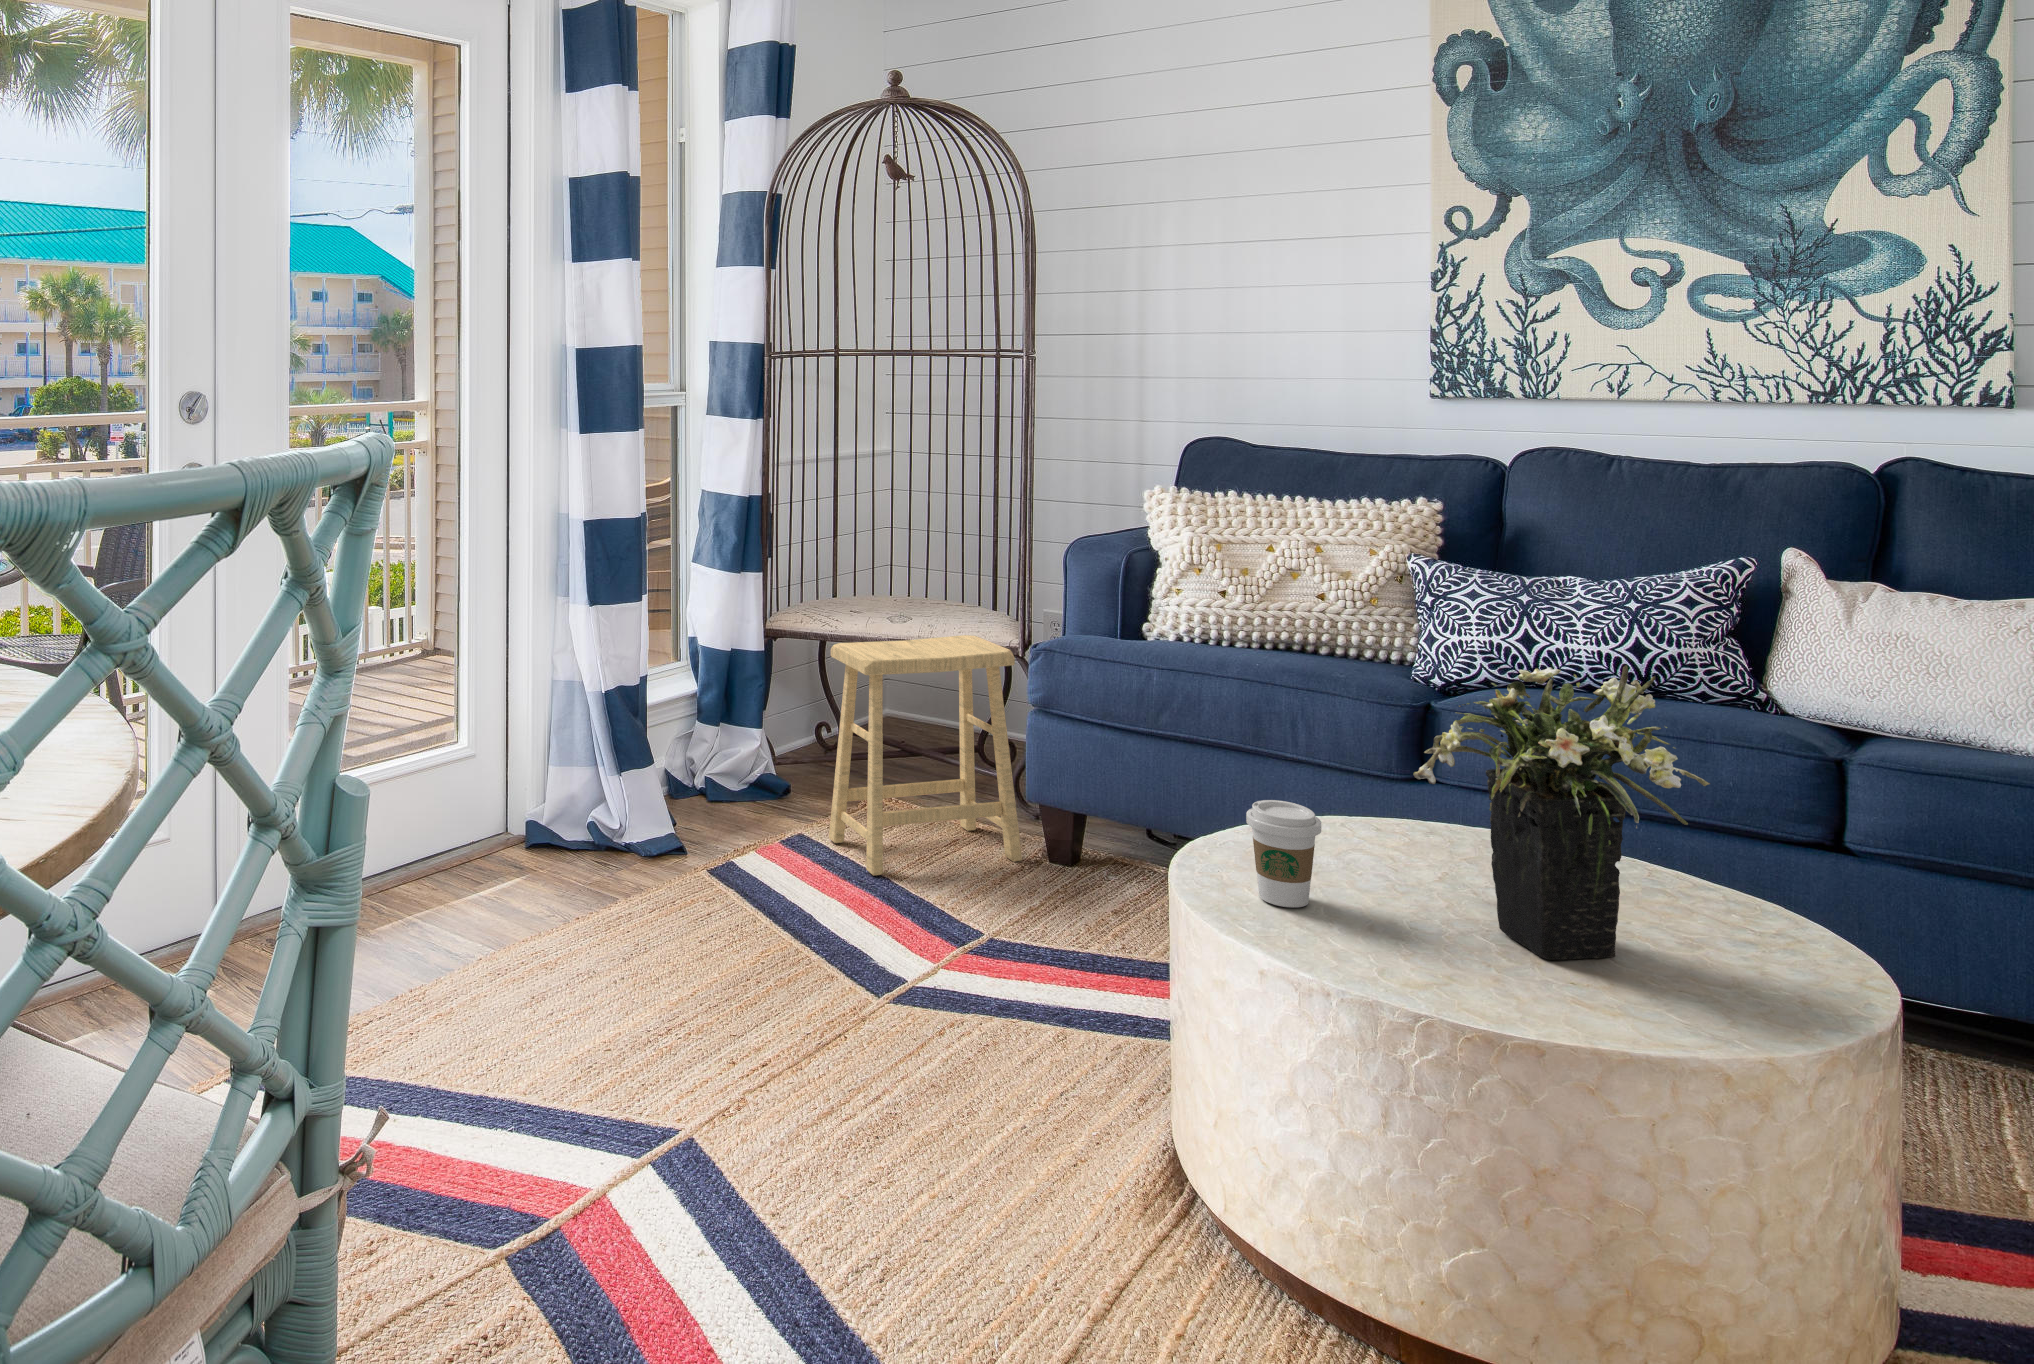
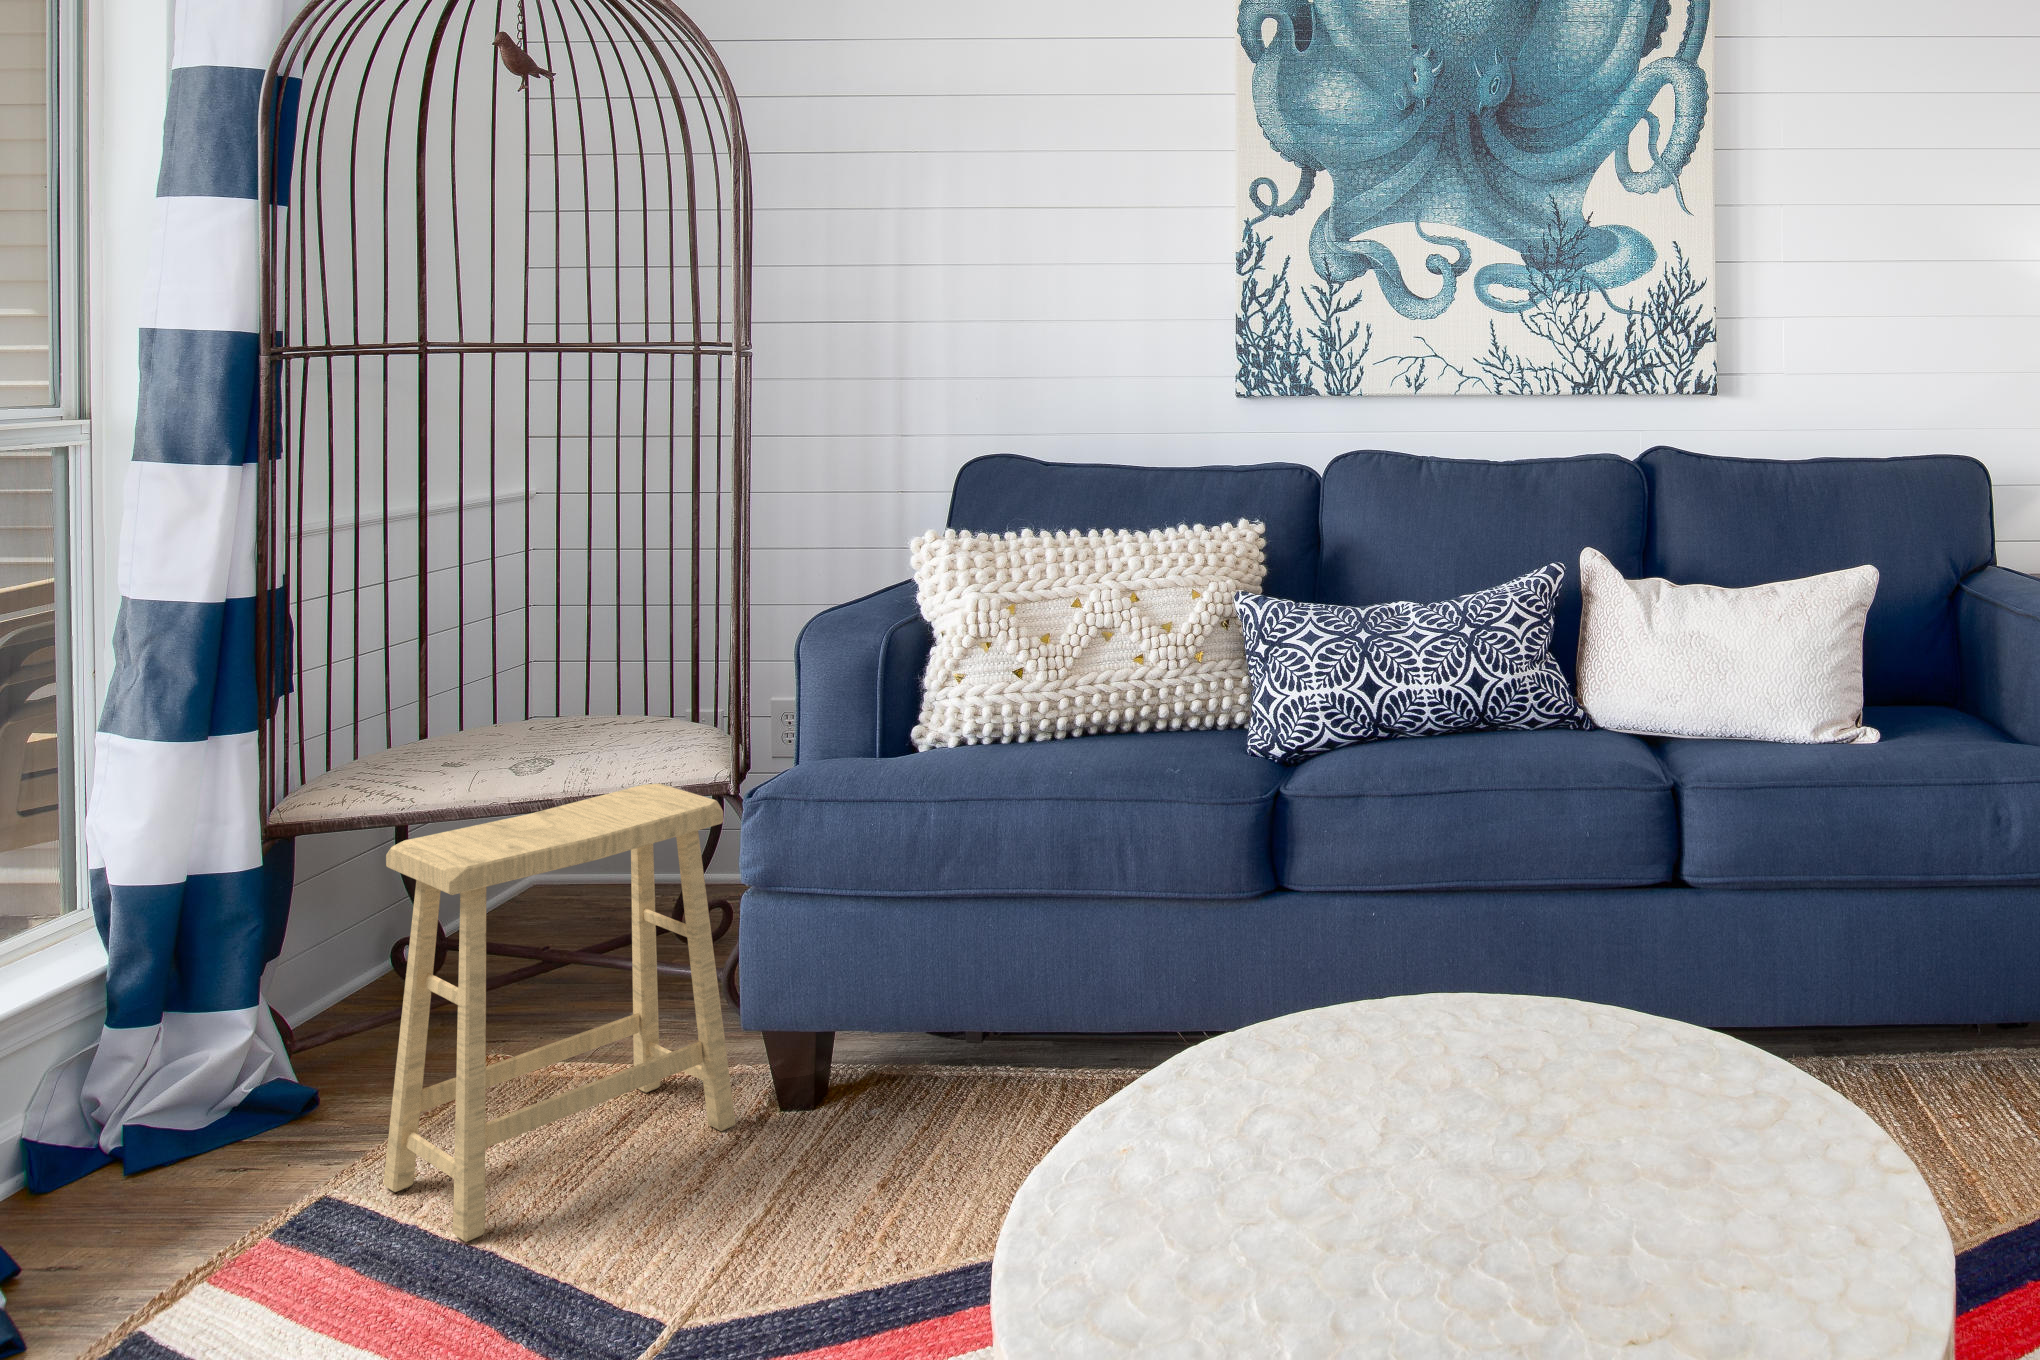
flower arrangement: present [1413,666,1710,960] -> none [1381,746,1739,1198]
coffee cup: present [1246,800,1322,907] -> none [1129,1038,1241,1226]

